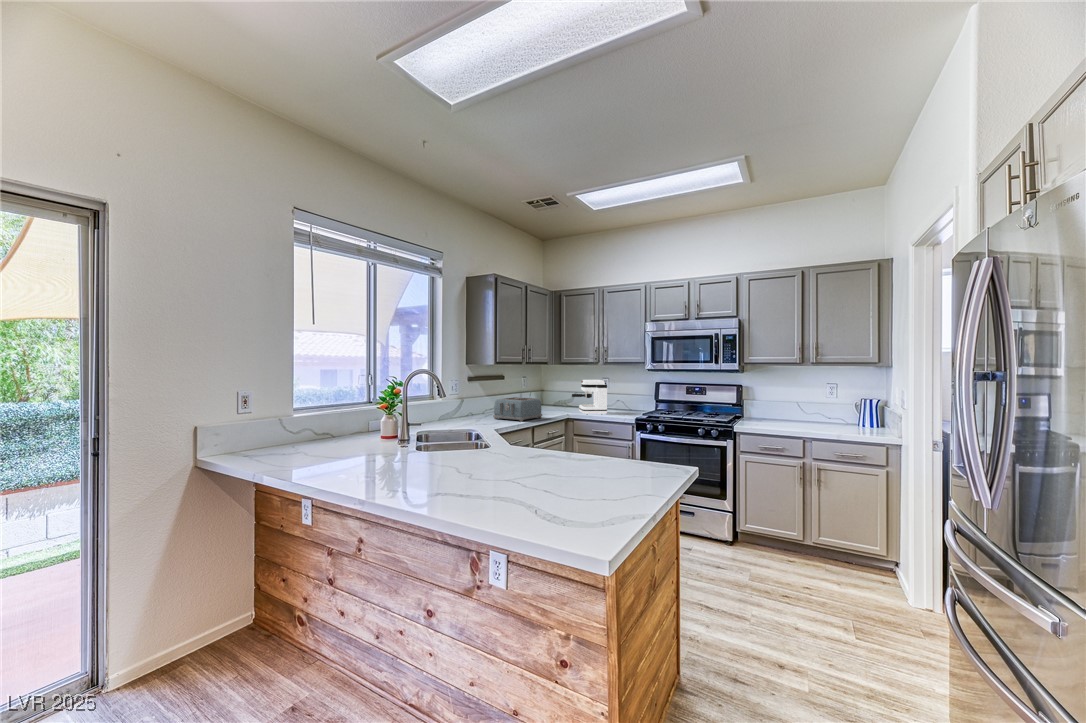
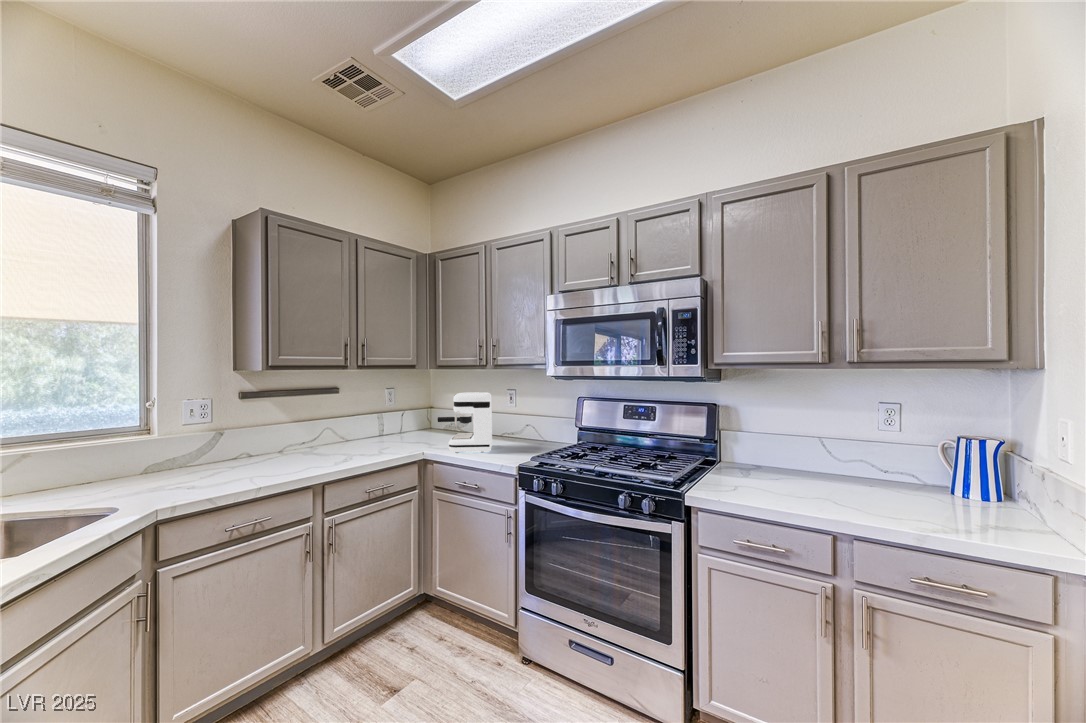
toaster: present [493,397,542,422] -> none [257,428,354,479]

